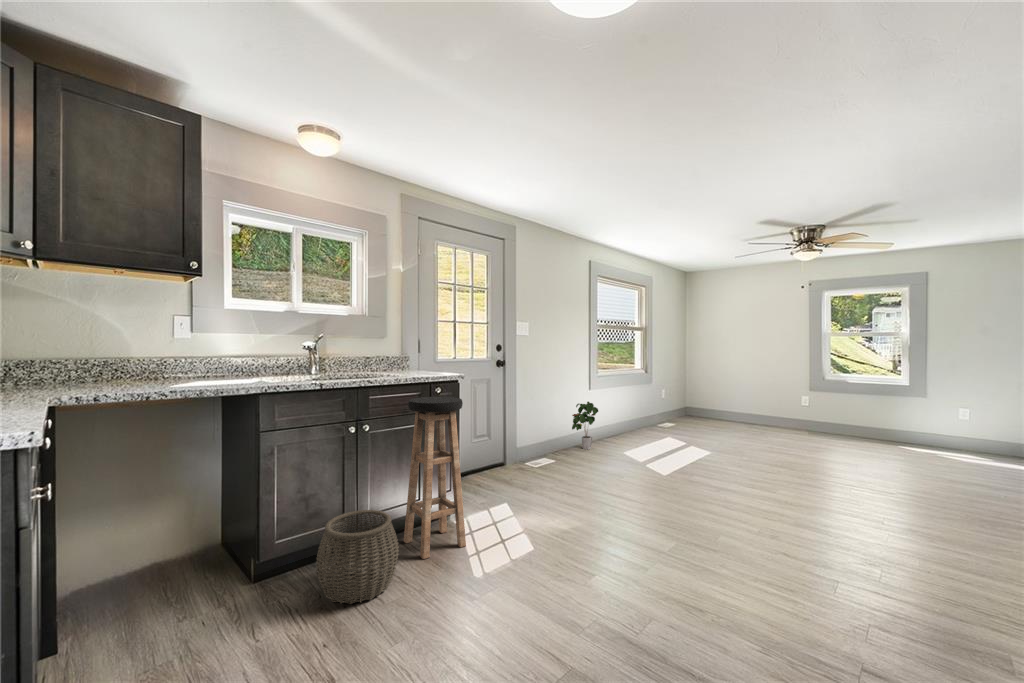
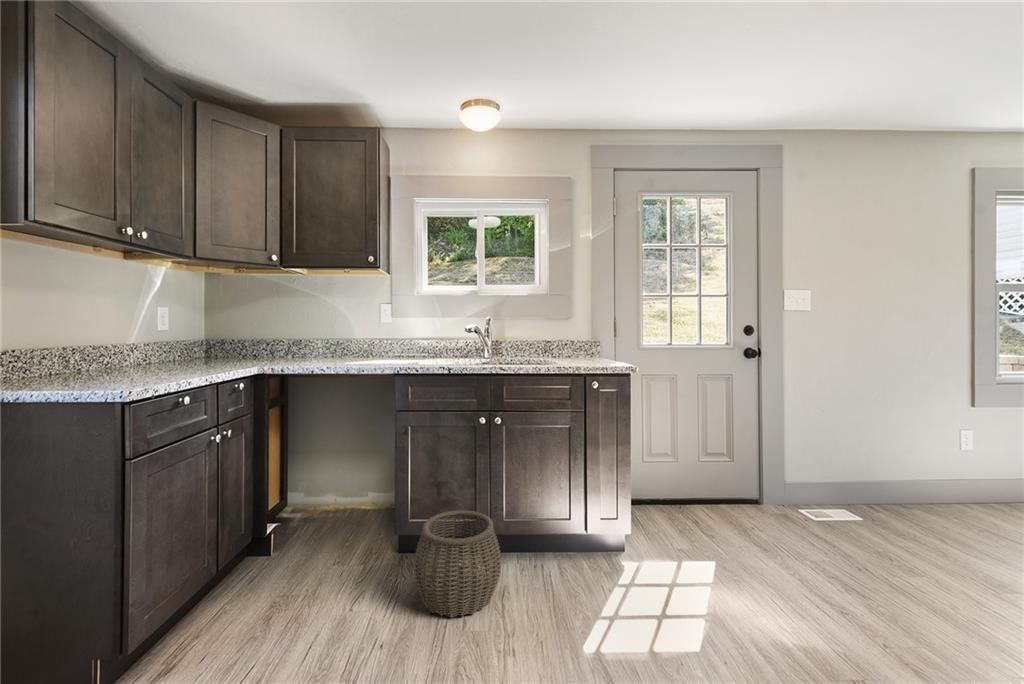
bar stool: present [404,397,466,559] -> none [542,393,612,599]
potted plant: present [572,402,598,449] -> none [912,431,986,515]

